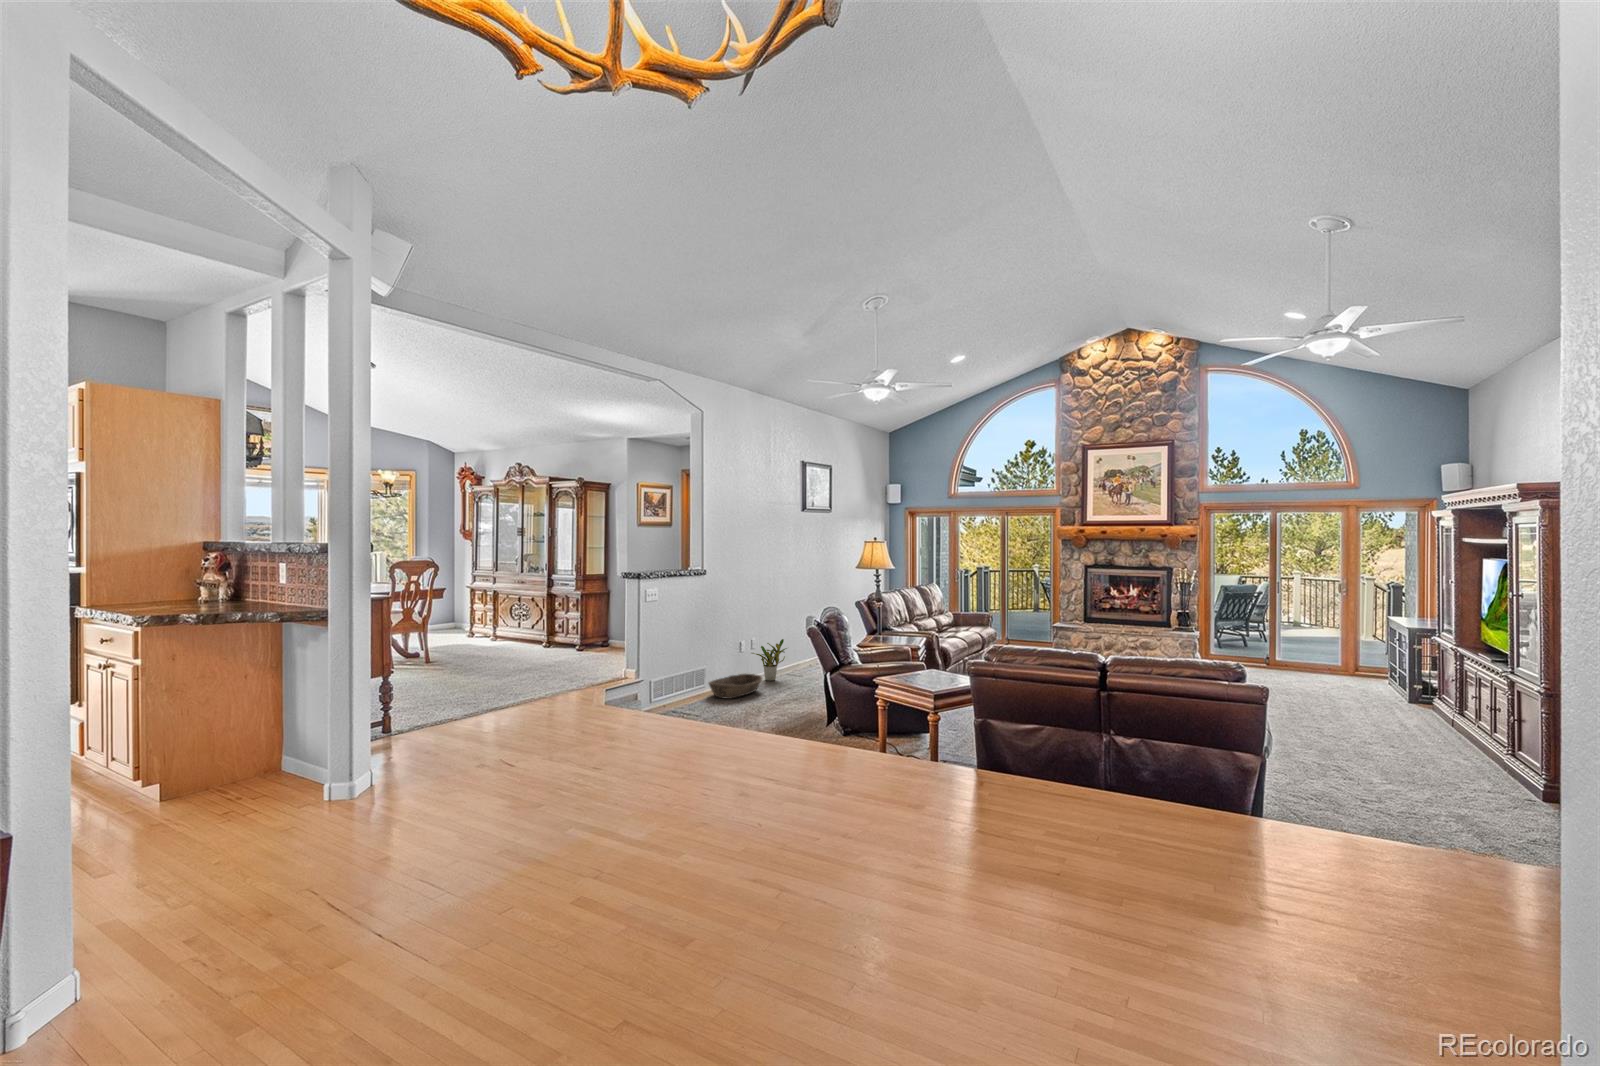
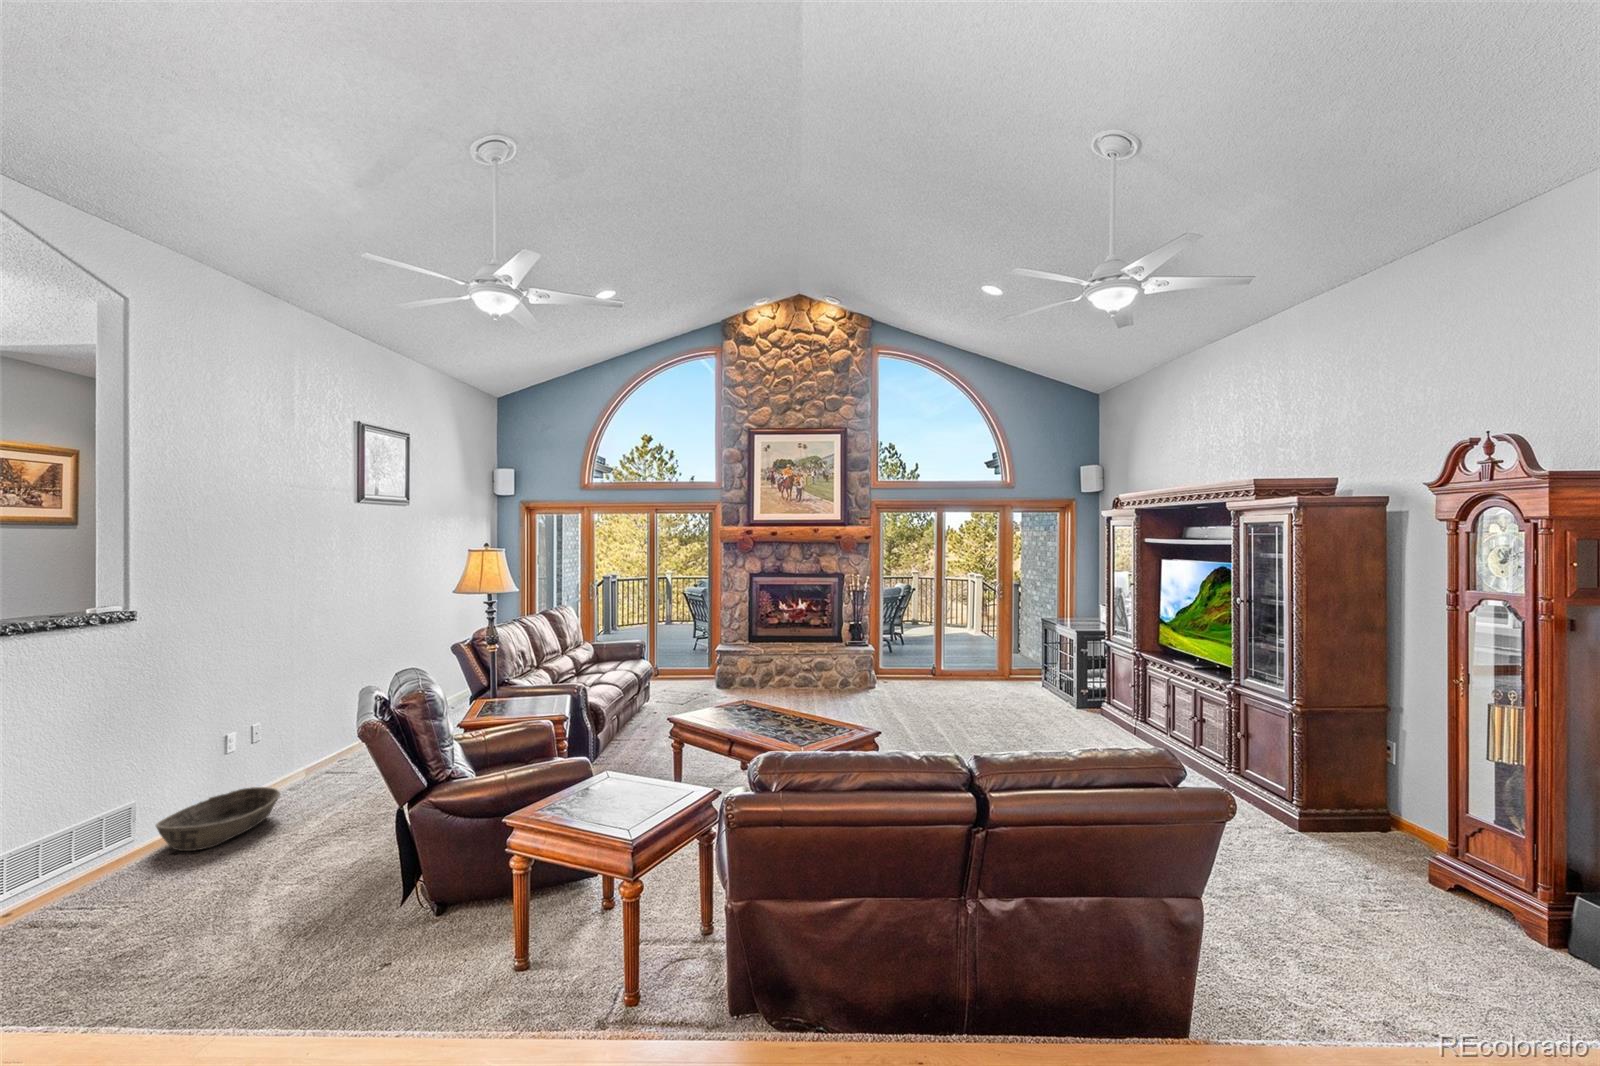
potted plant: present [752,639,787,681] -> none [257,713,336,788]

